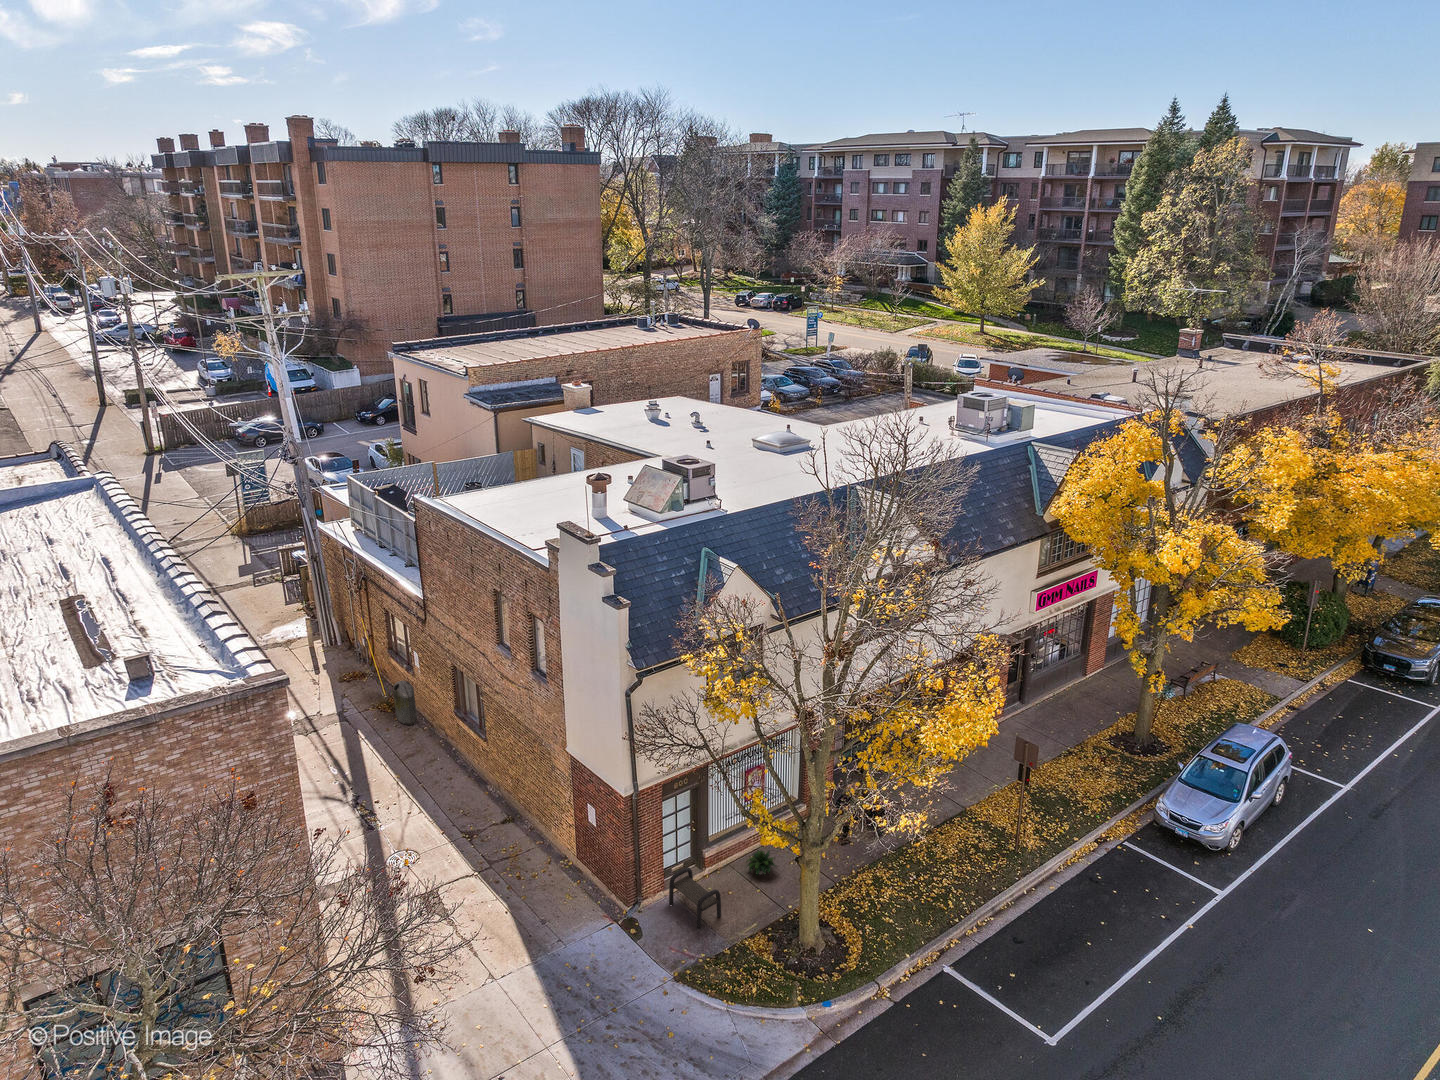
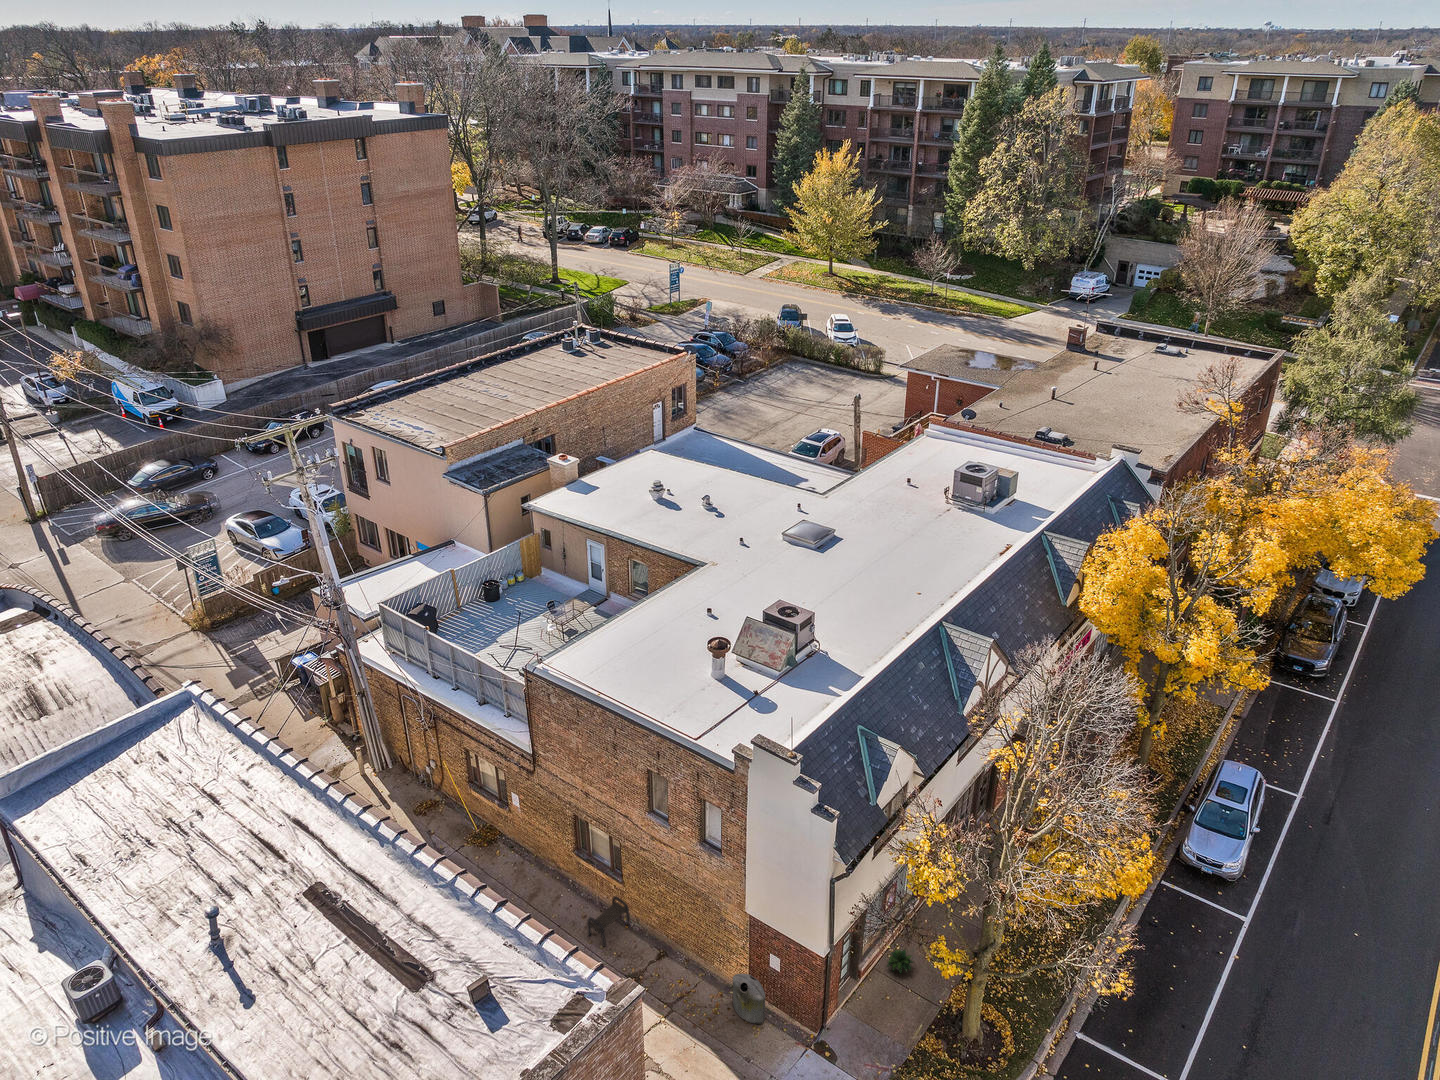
trash can: present [393,681,417,725] -> present [733,974,765,1024]
bench: present [669,867,721,929] -> present [587,896,630,947]

